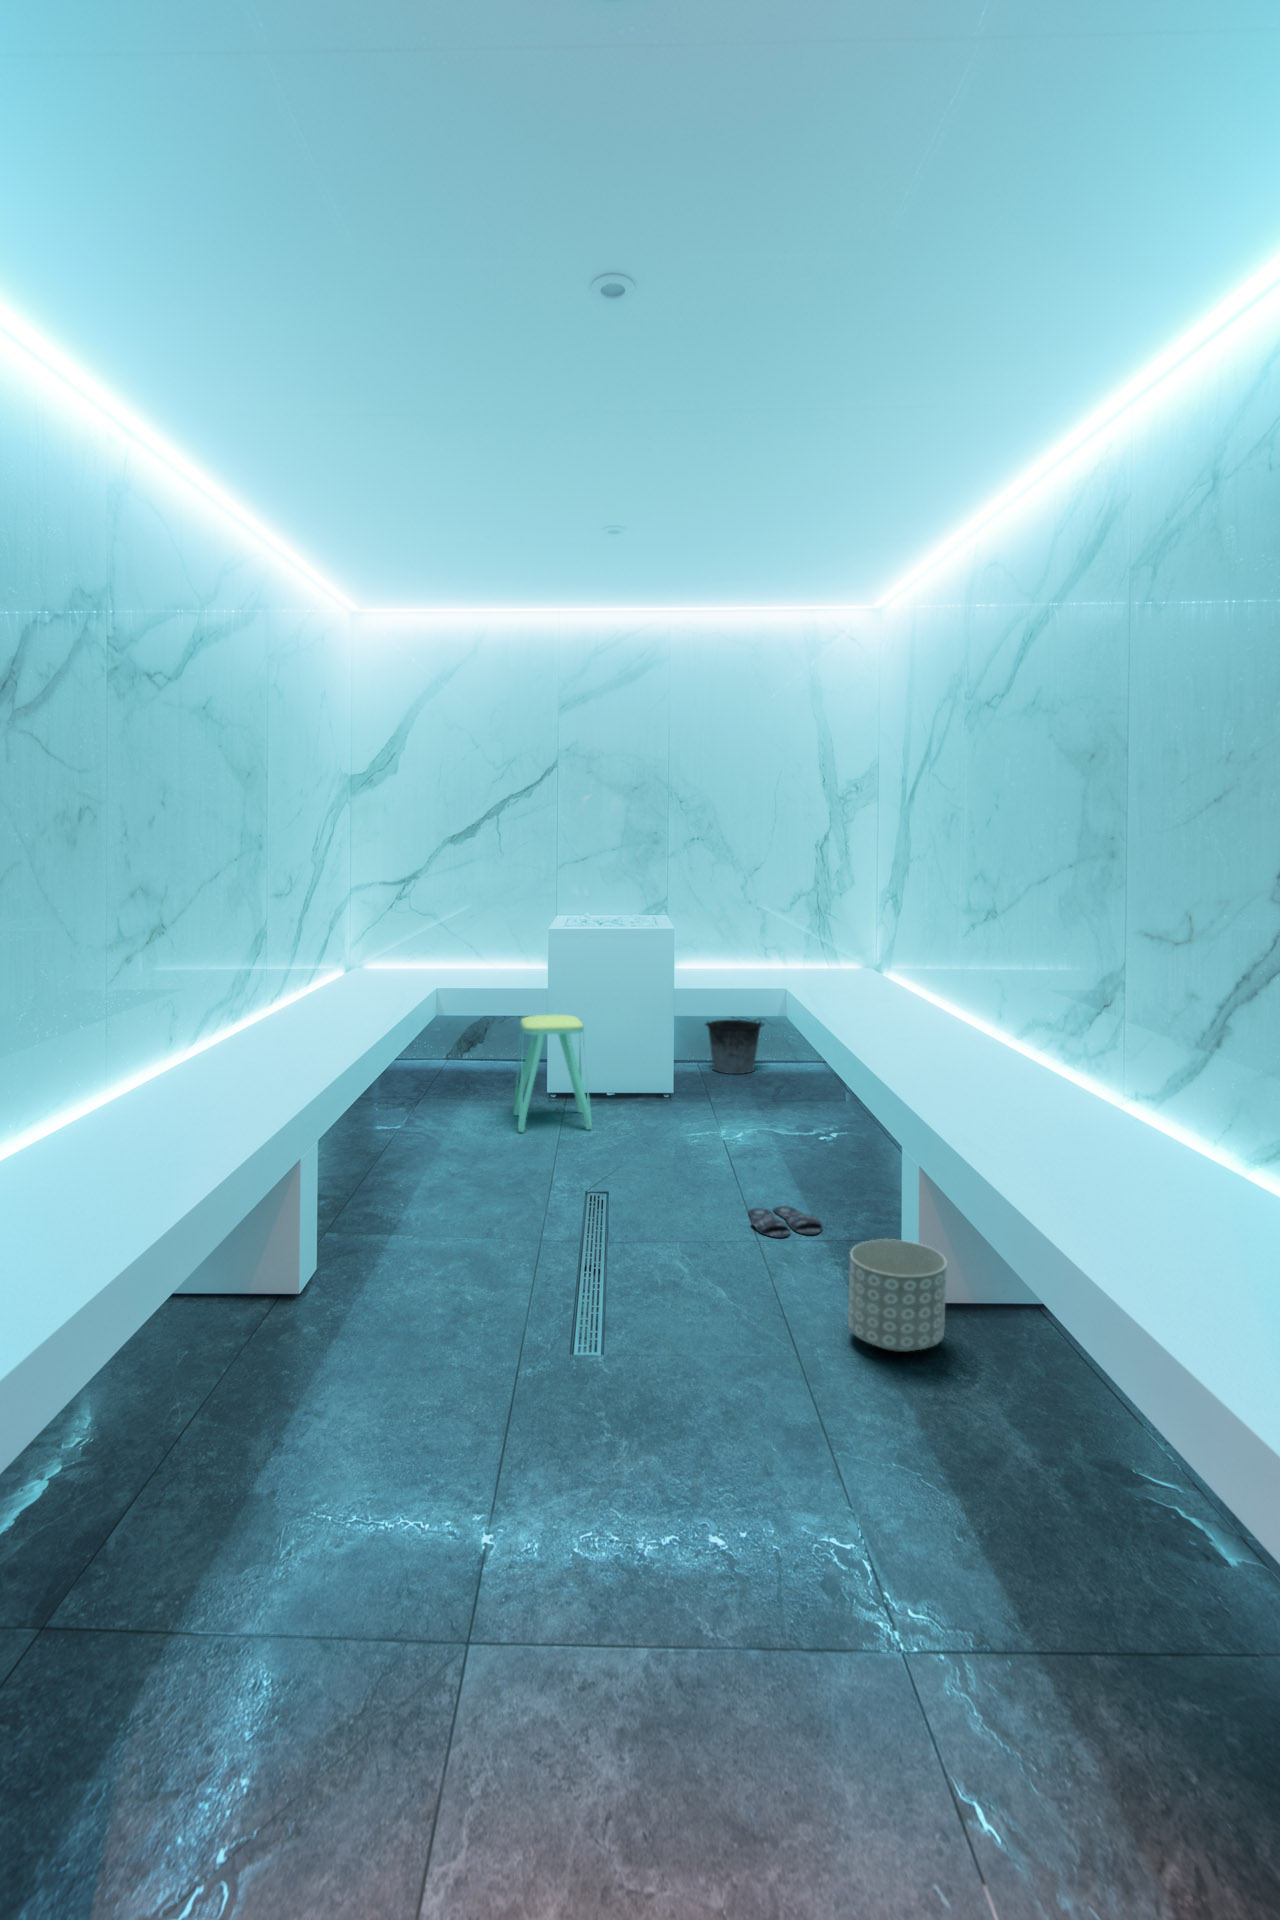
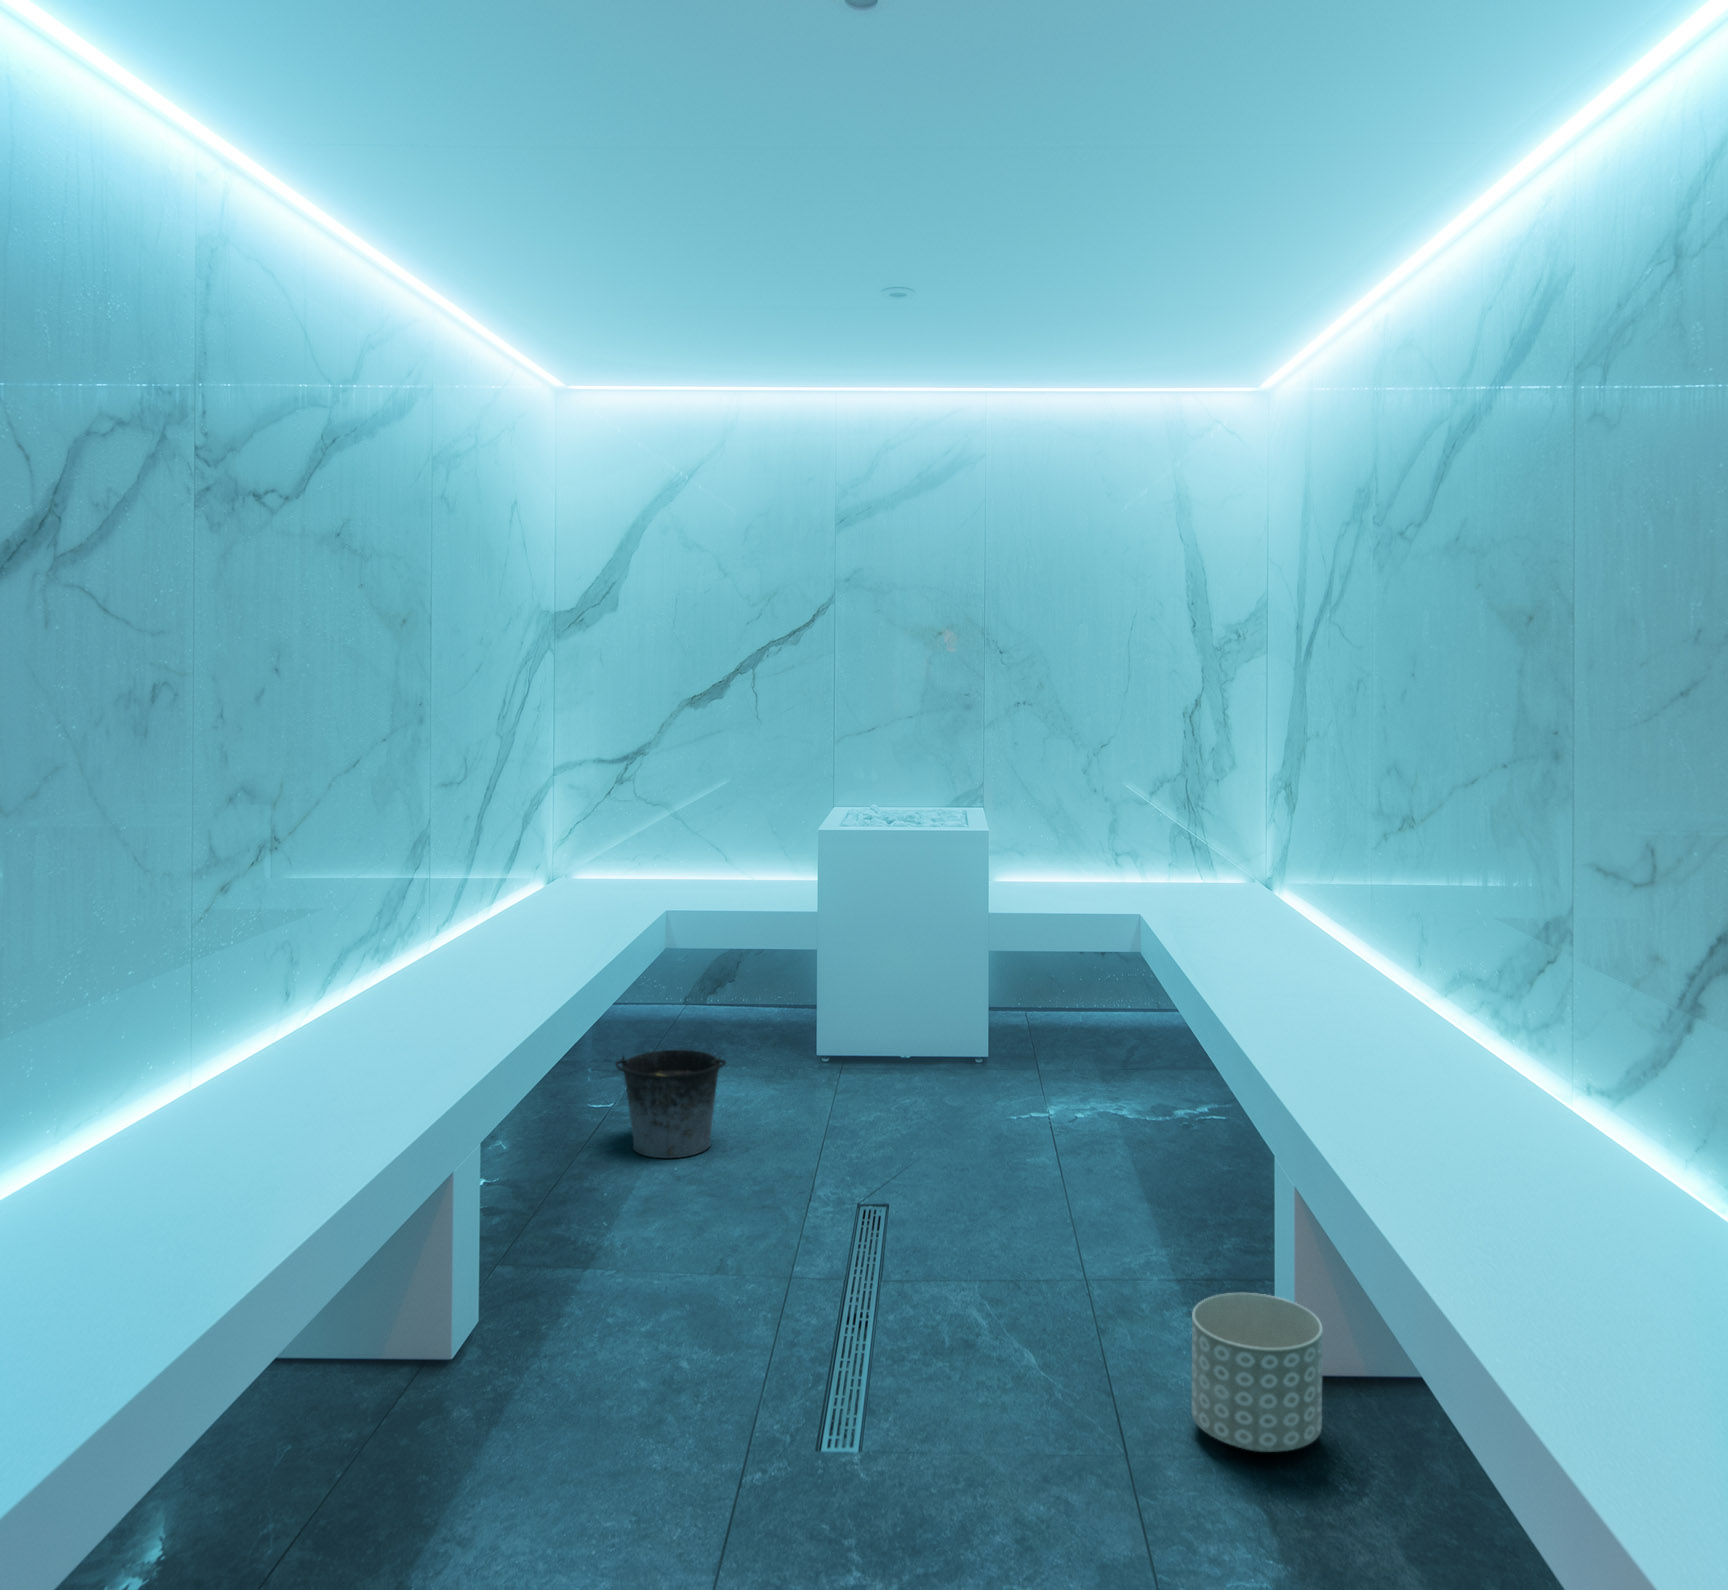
stool: present [514,1015,592,1132] -> none [766,950,870,1112]
bucket: present [705,1020,764,1074] -> present [615,1050,726,1158]
slippers: present [748,1206,822,1238] -> none [1072,1230,1172,1277]

